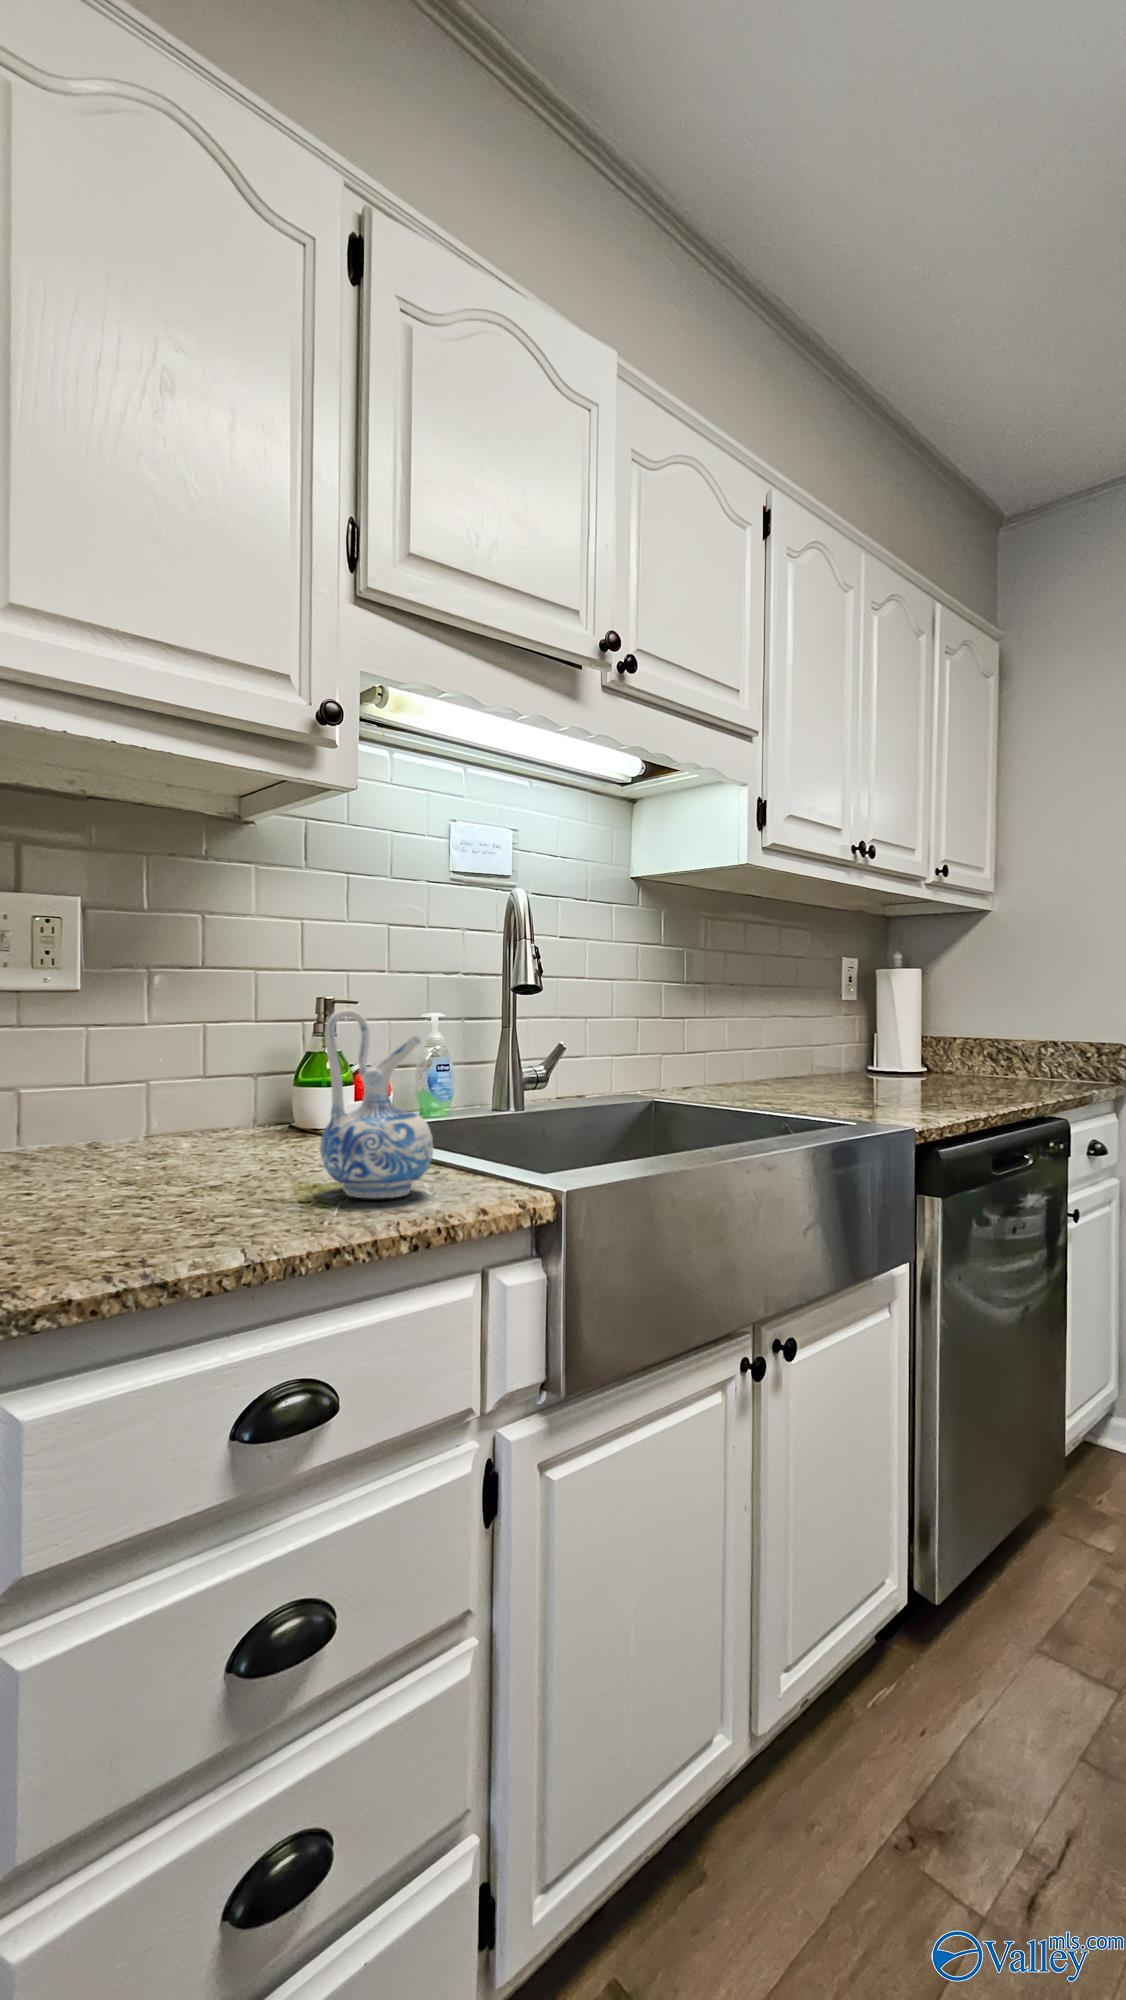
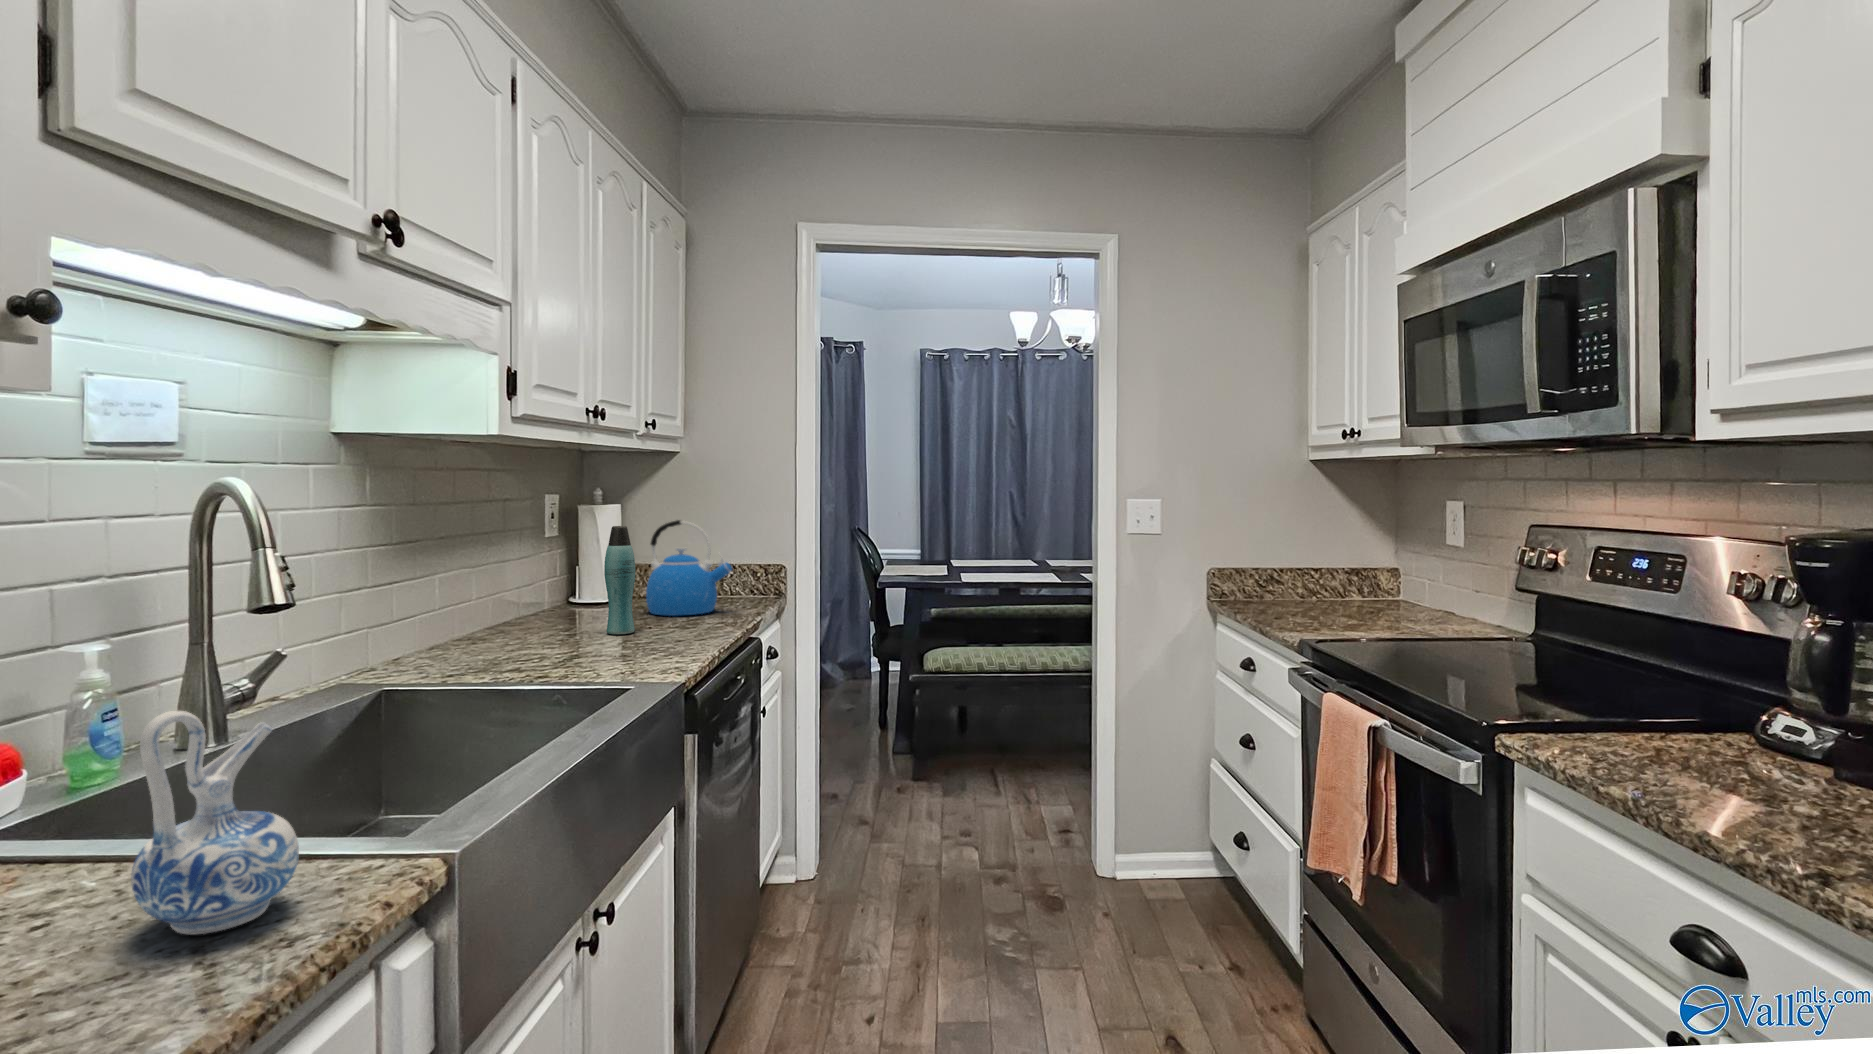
bottle: none [873,975,907,1094] -> present [604,526,635,634]
kettle: none [935,979,1040,1089] -> present [646,520,732,616]

